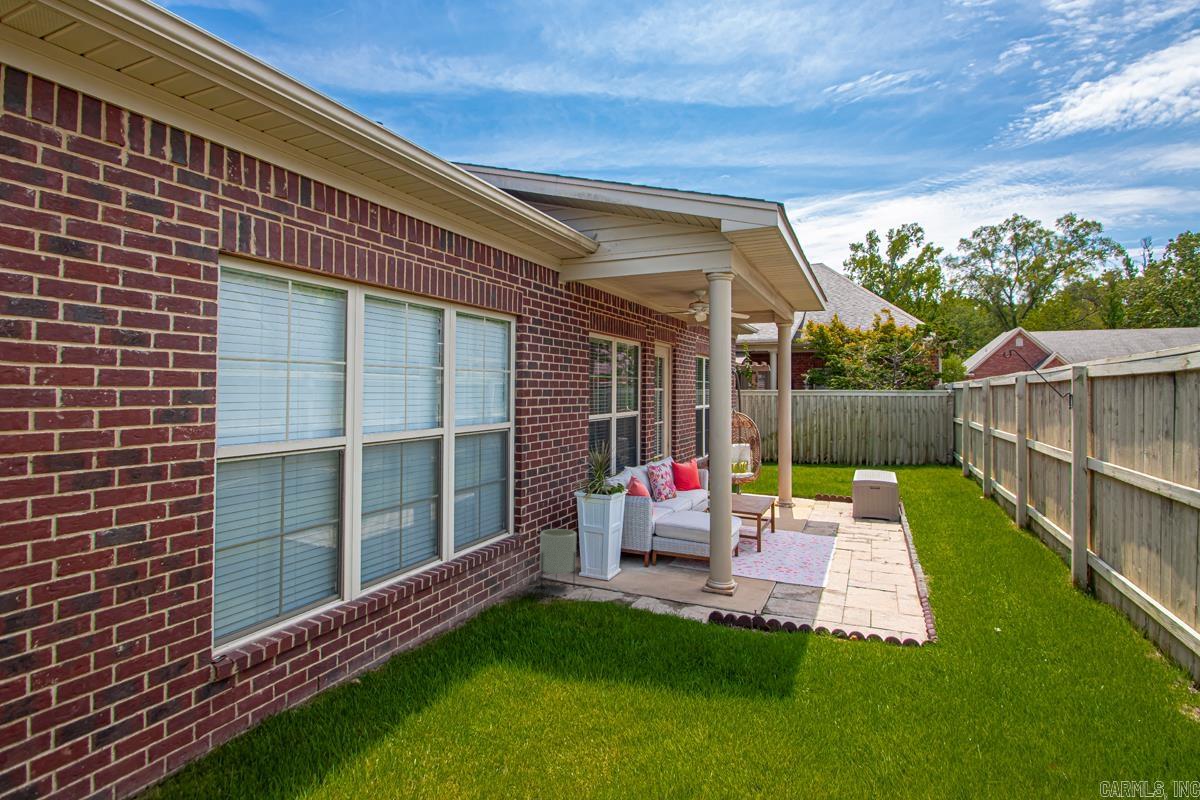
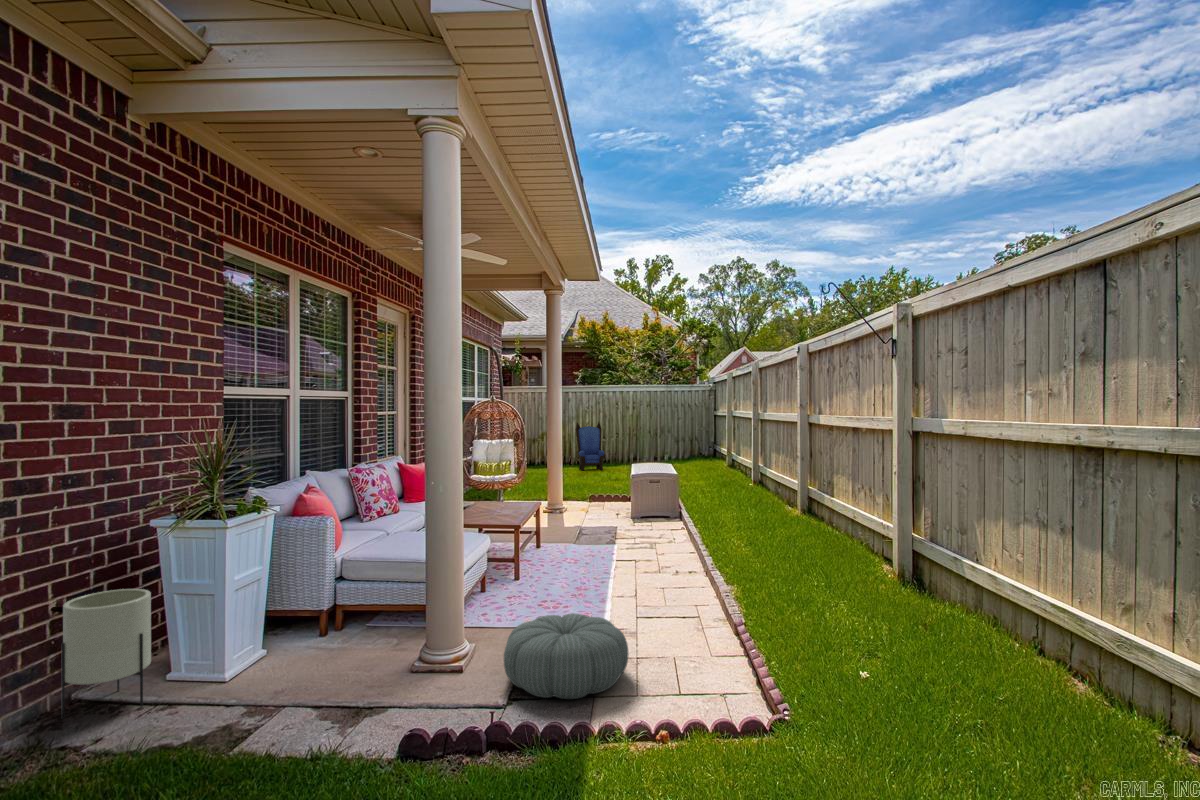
armchair: none [804,421,832,470] -> present [575,422,604,471]
pouf: none [762,569,837,613] -> present [504,613,629,699]

